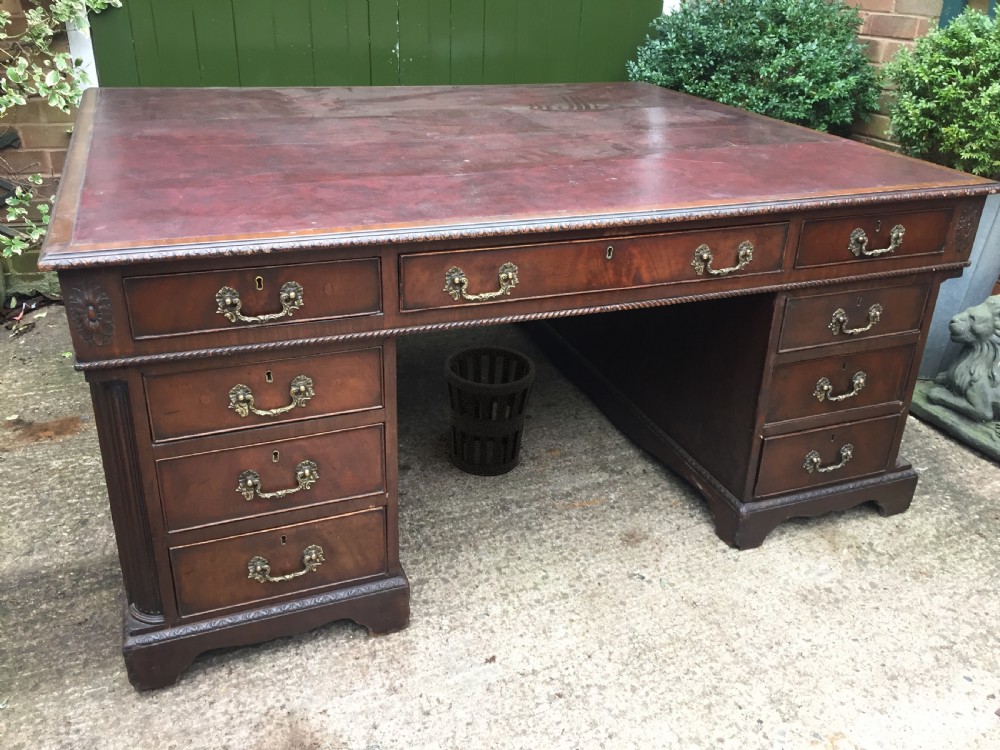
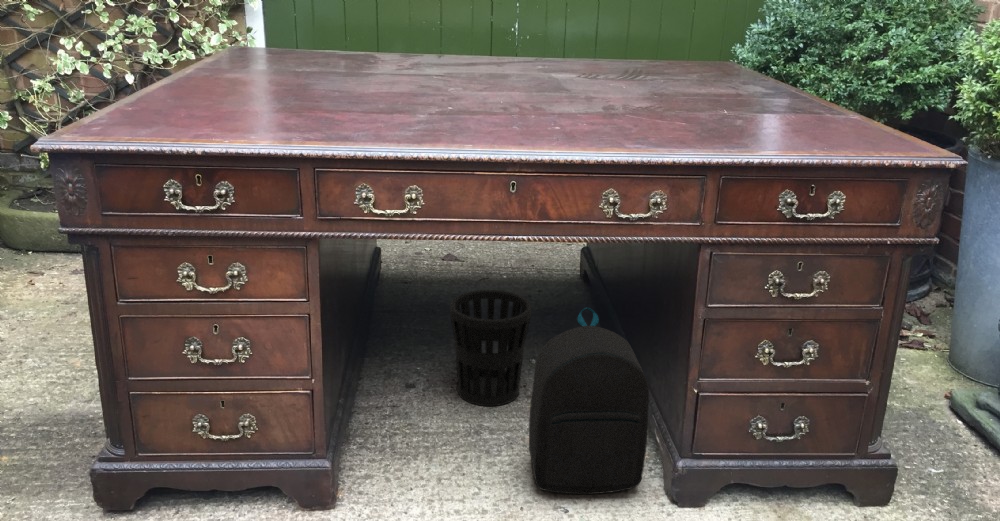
backpack: none [576,364,716,560] -> present [529,308,649,494]

